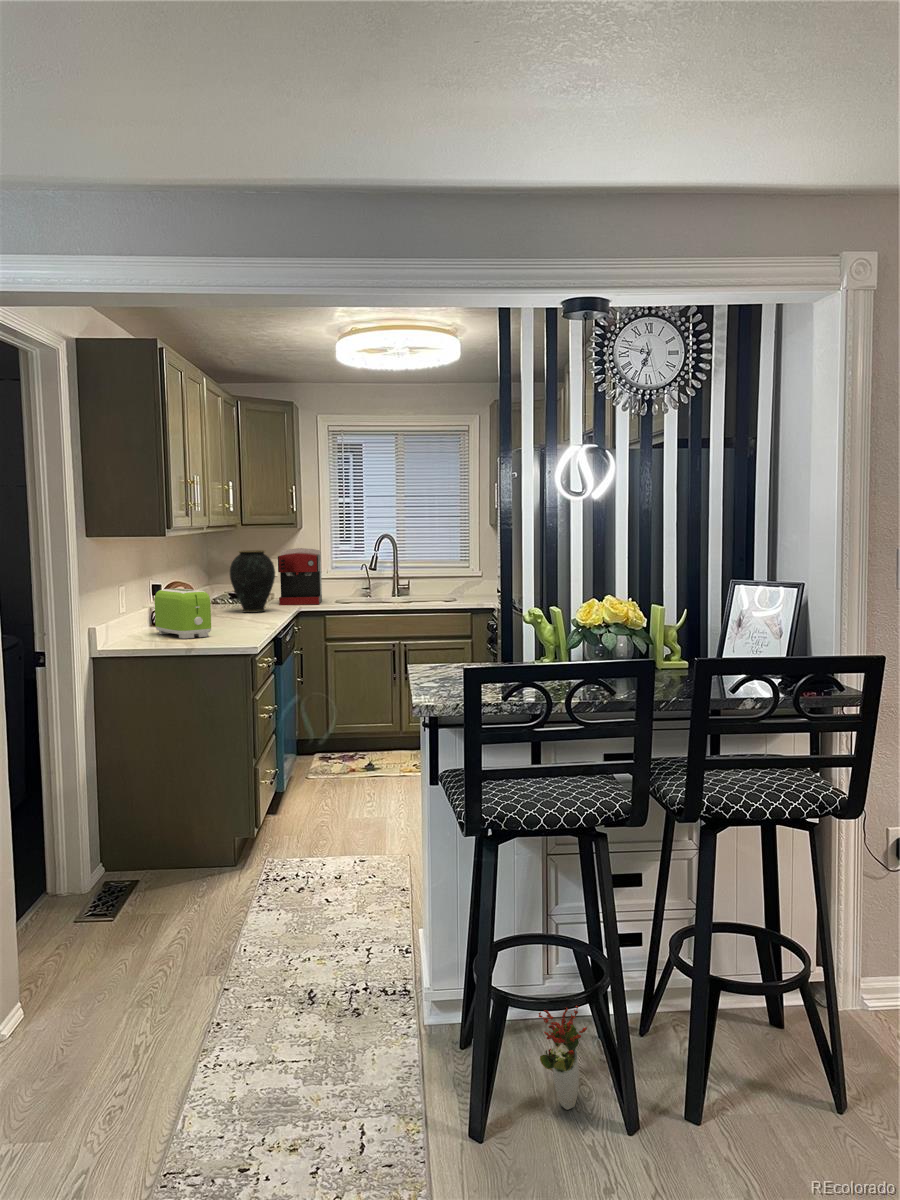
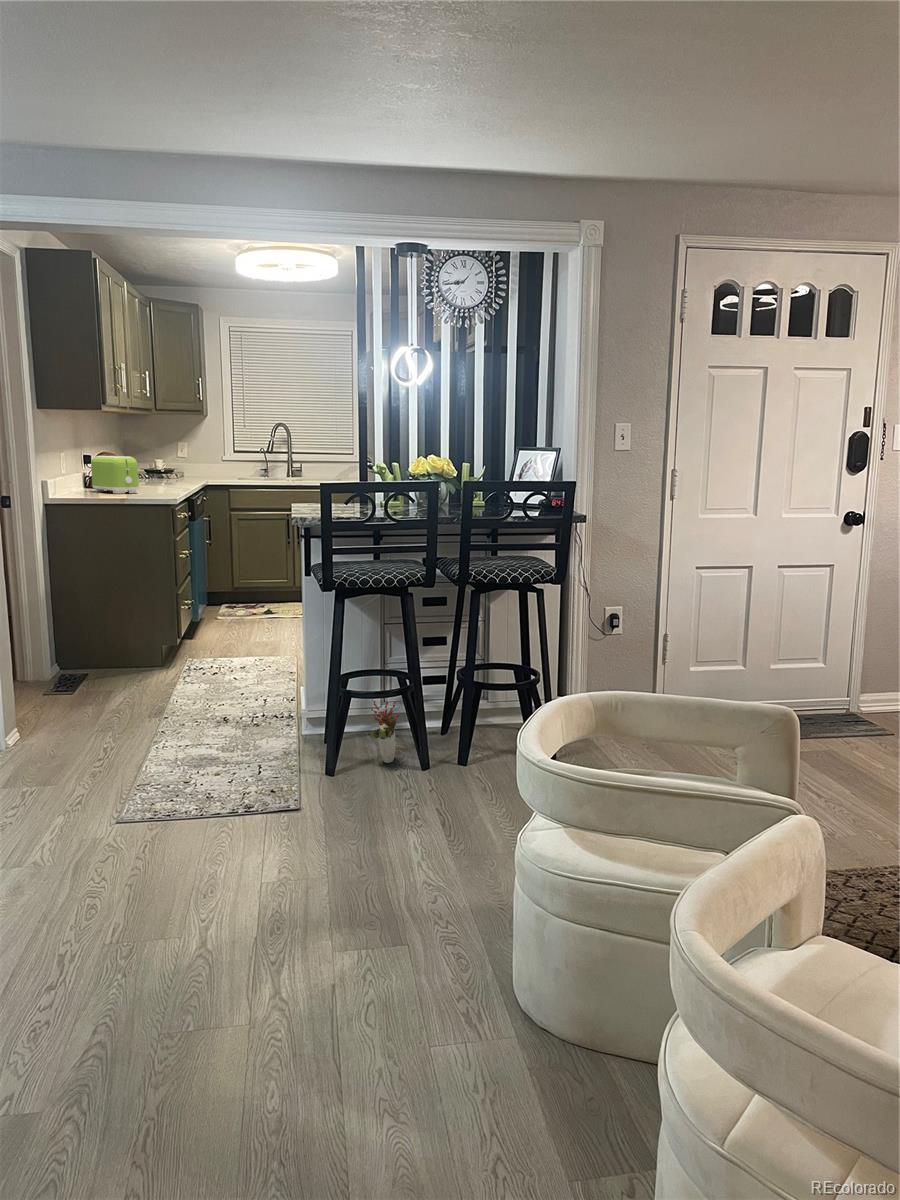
coffee maker: present [278,548,322,605] -> none [188,433,226,480]
vase: present [230,550,275,613] -> none [148,432,186,483]

